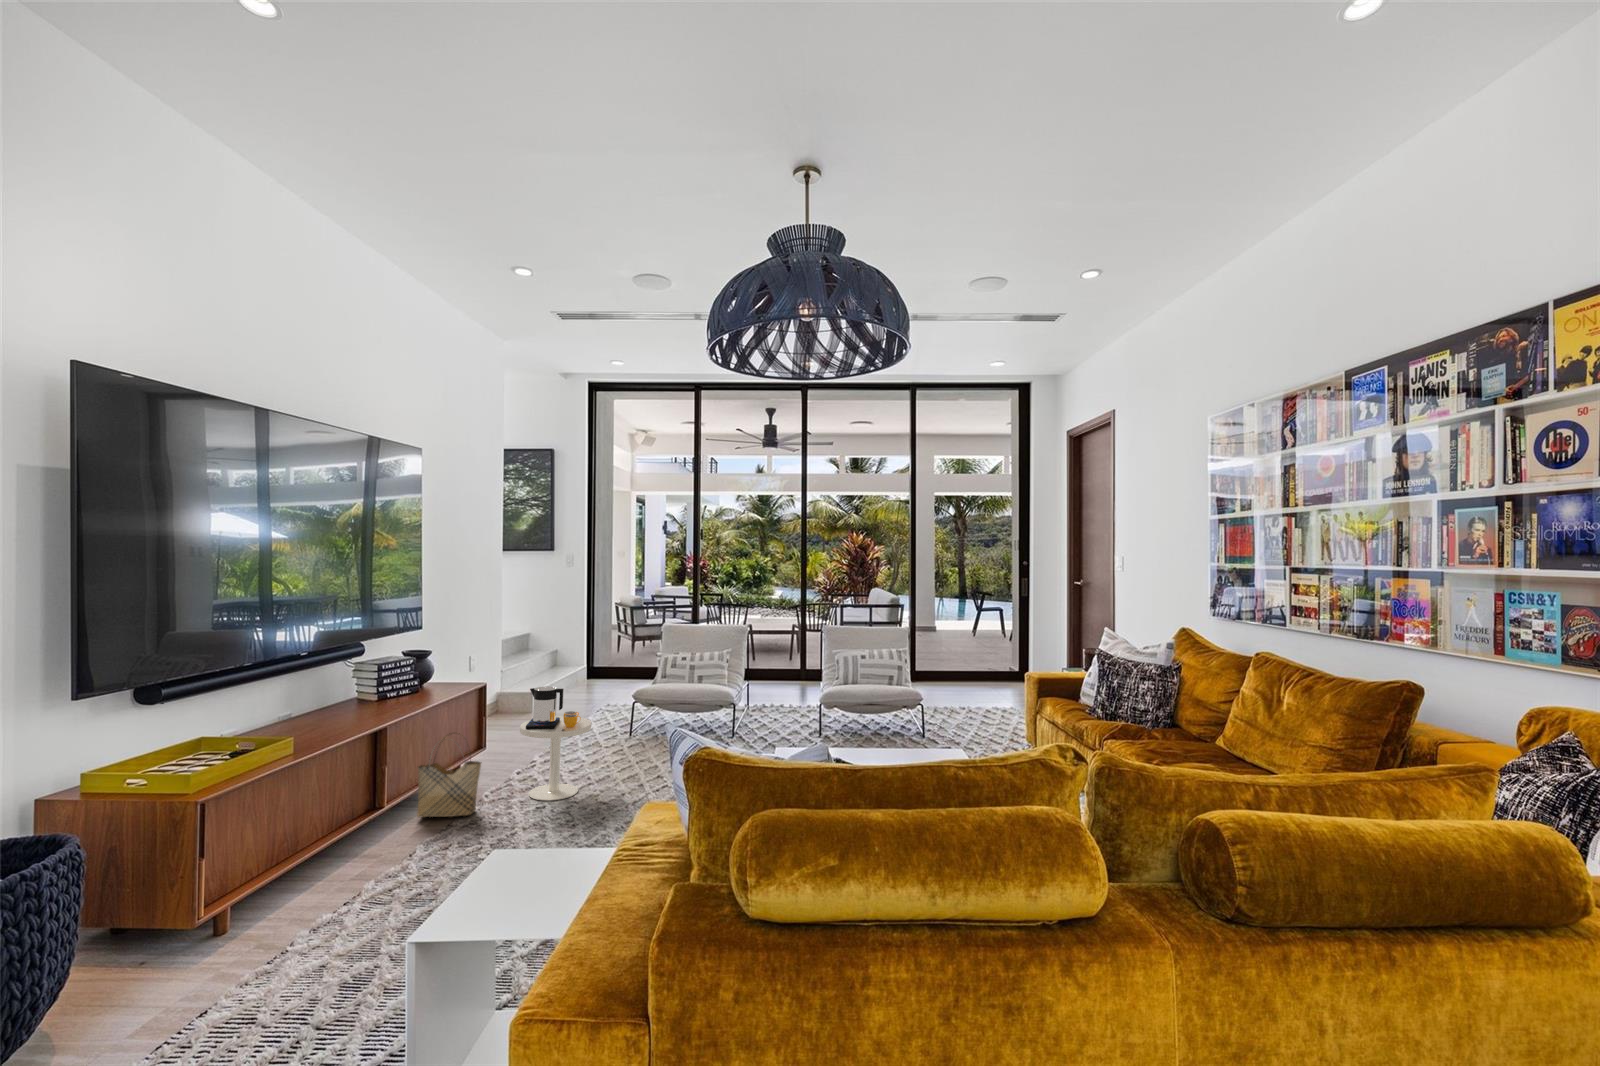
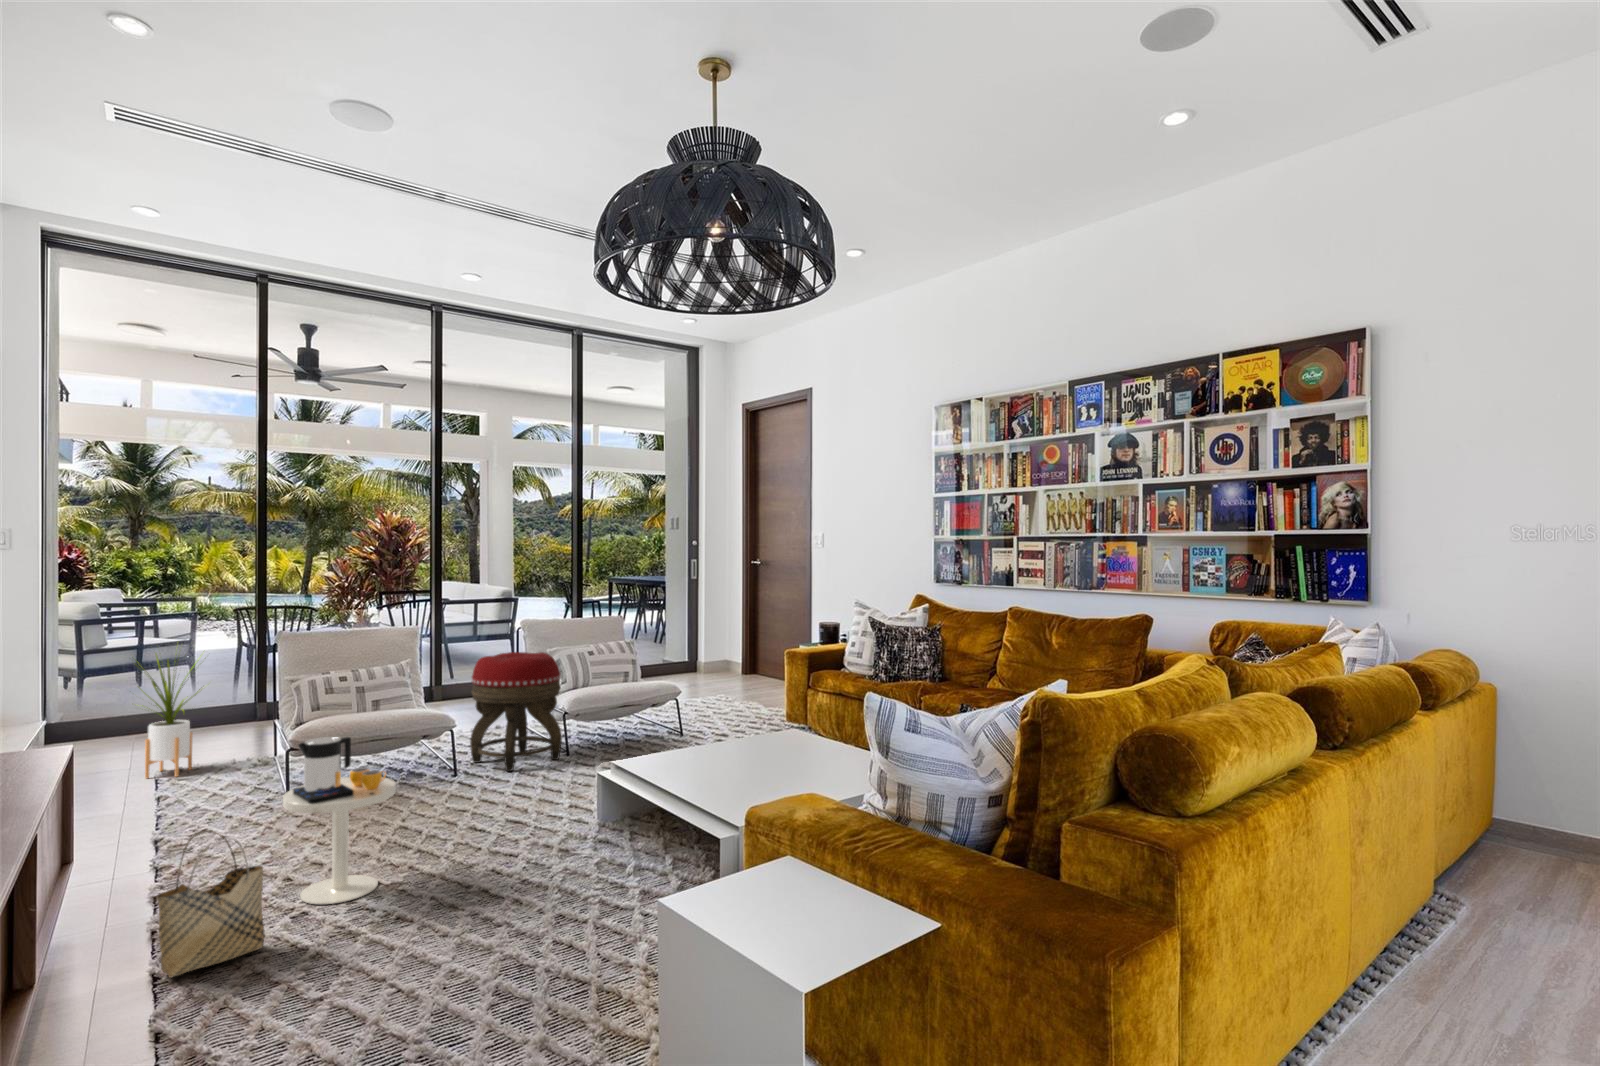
house plant: none [573,615,619,702] -> present [142,654,202,778]
footstool: none [741,645,807,738] -> present [470,652,562,771]

